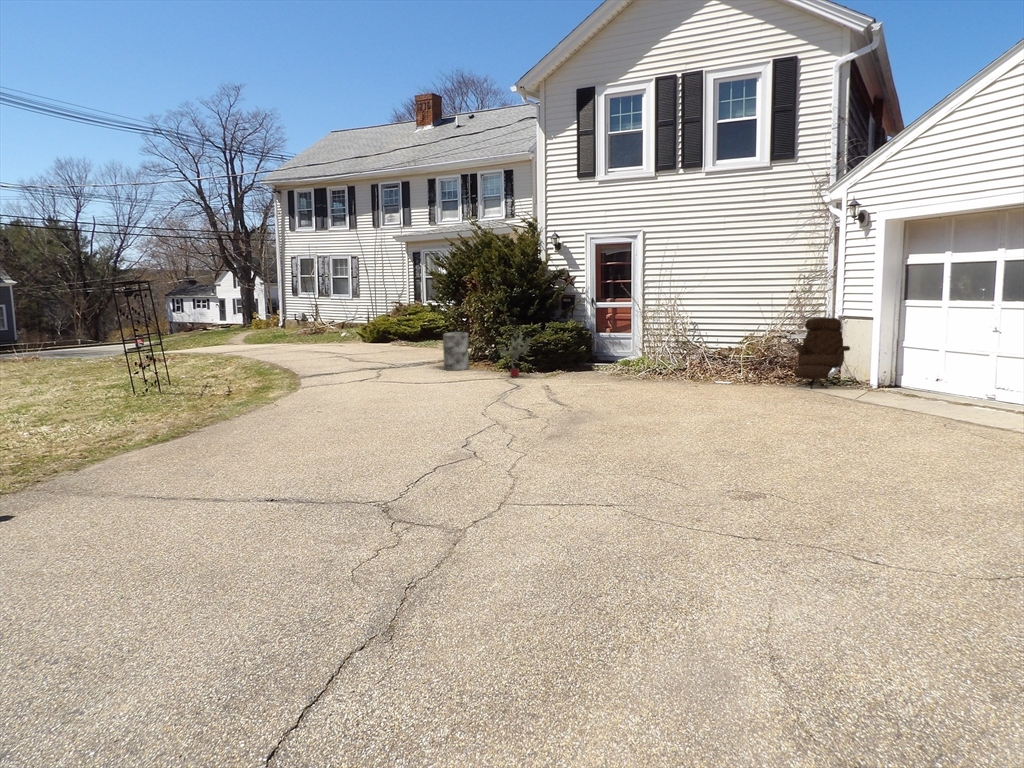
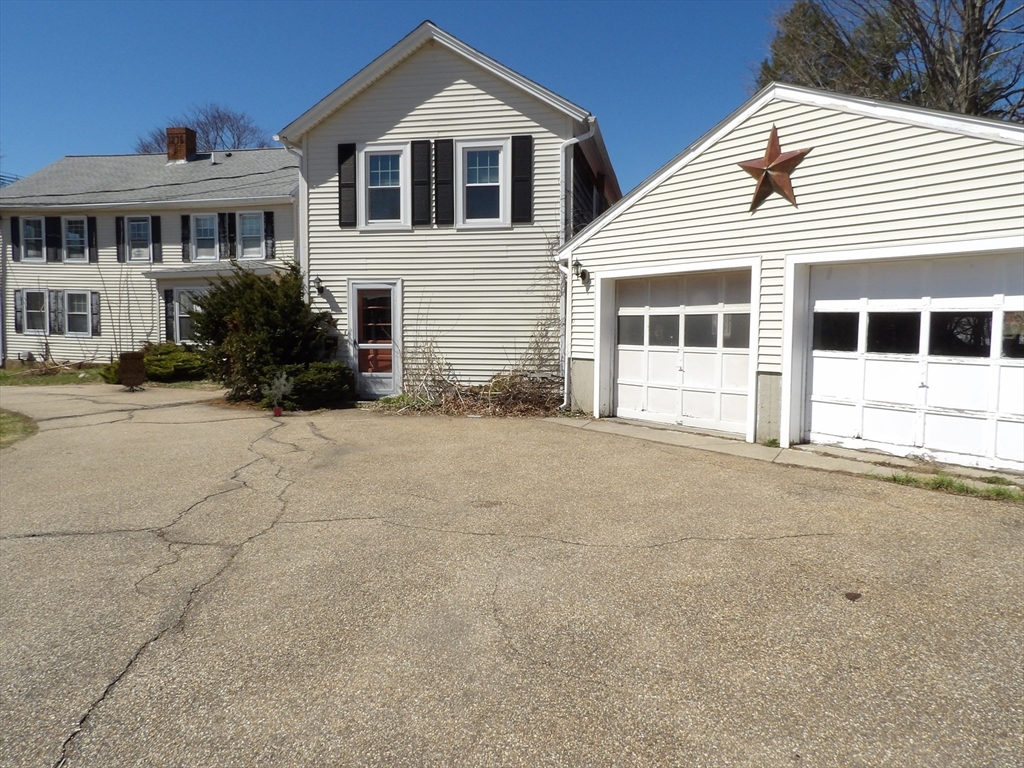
lounge chair: present [794,318,850,388] -> present [115,352,149,392]
trash can: present [443,331,469,371] -> none [201,371,230,411]

